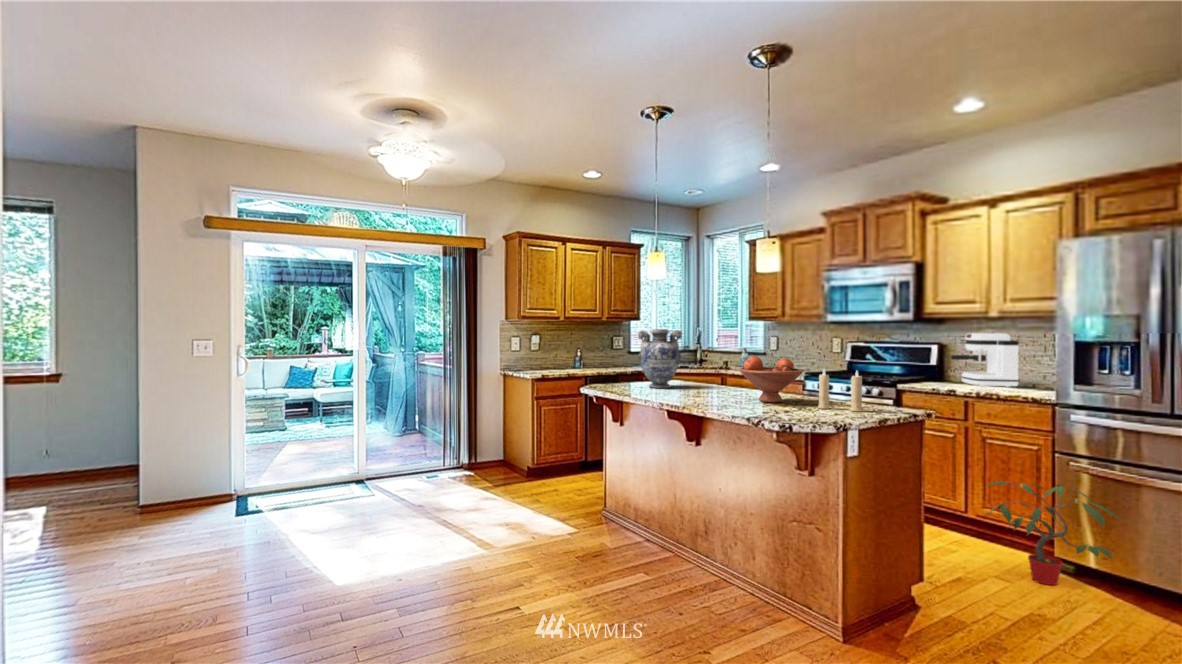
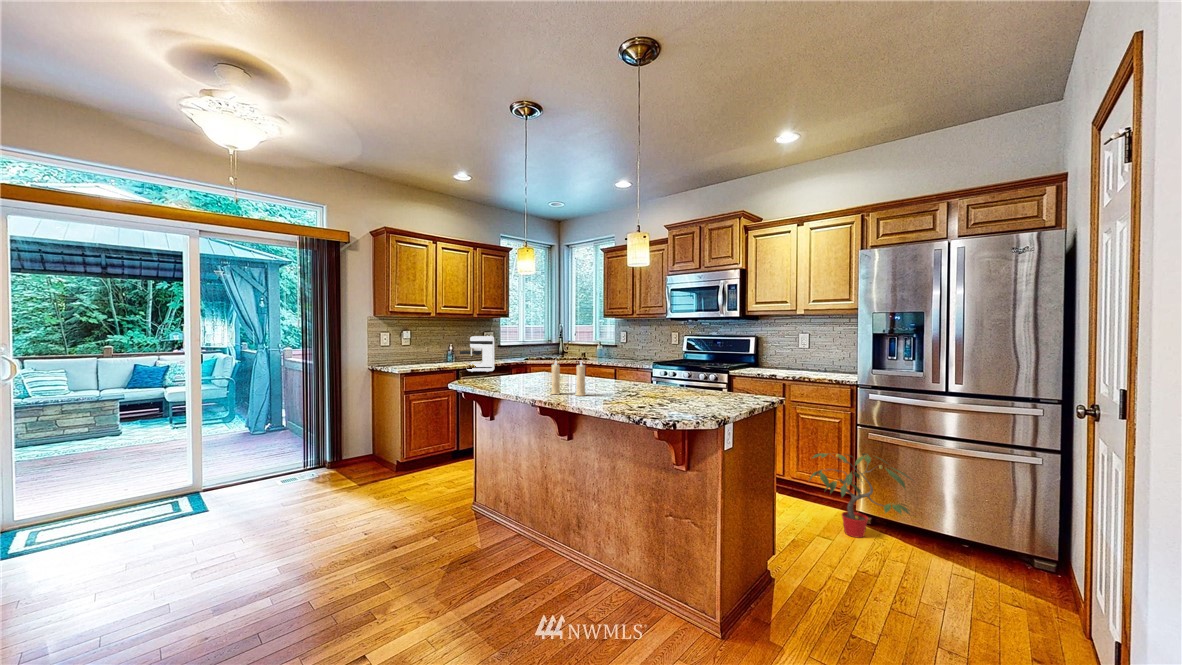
vase: present [638,329,682,388] -> none [509,326,552,382]
coffee maker: present [951,333,1019,387] -> present [460,336,494,372]
fruit bowl: present [740,356,803,403] -> none [611,351,669,395]
candle: present [818,370,863,411] -> present [551,361,586,396]

